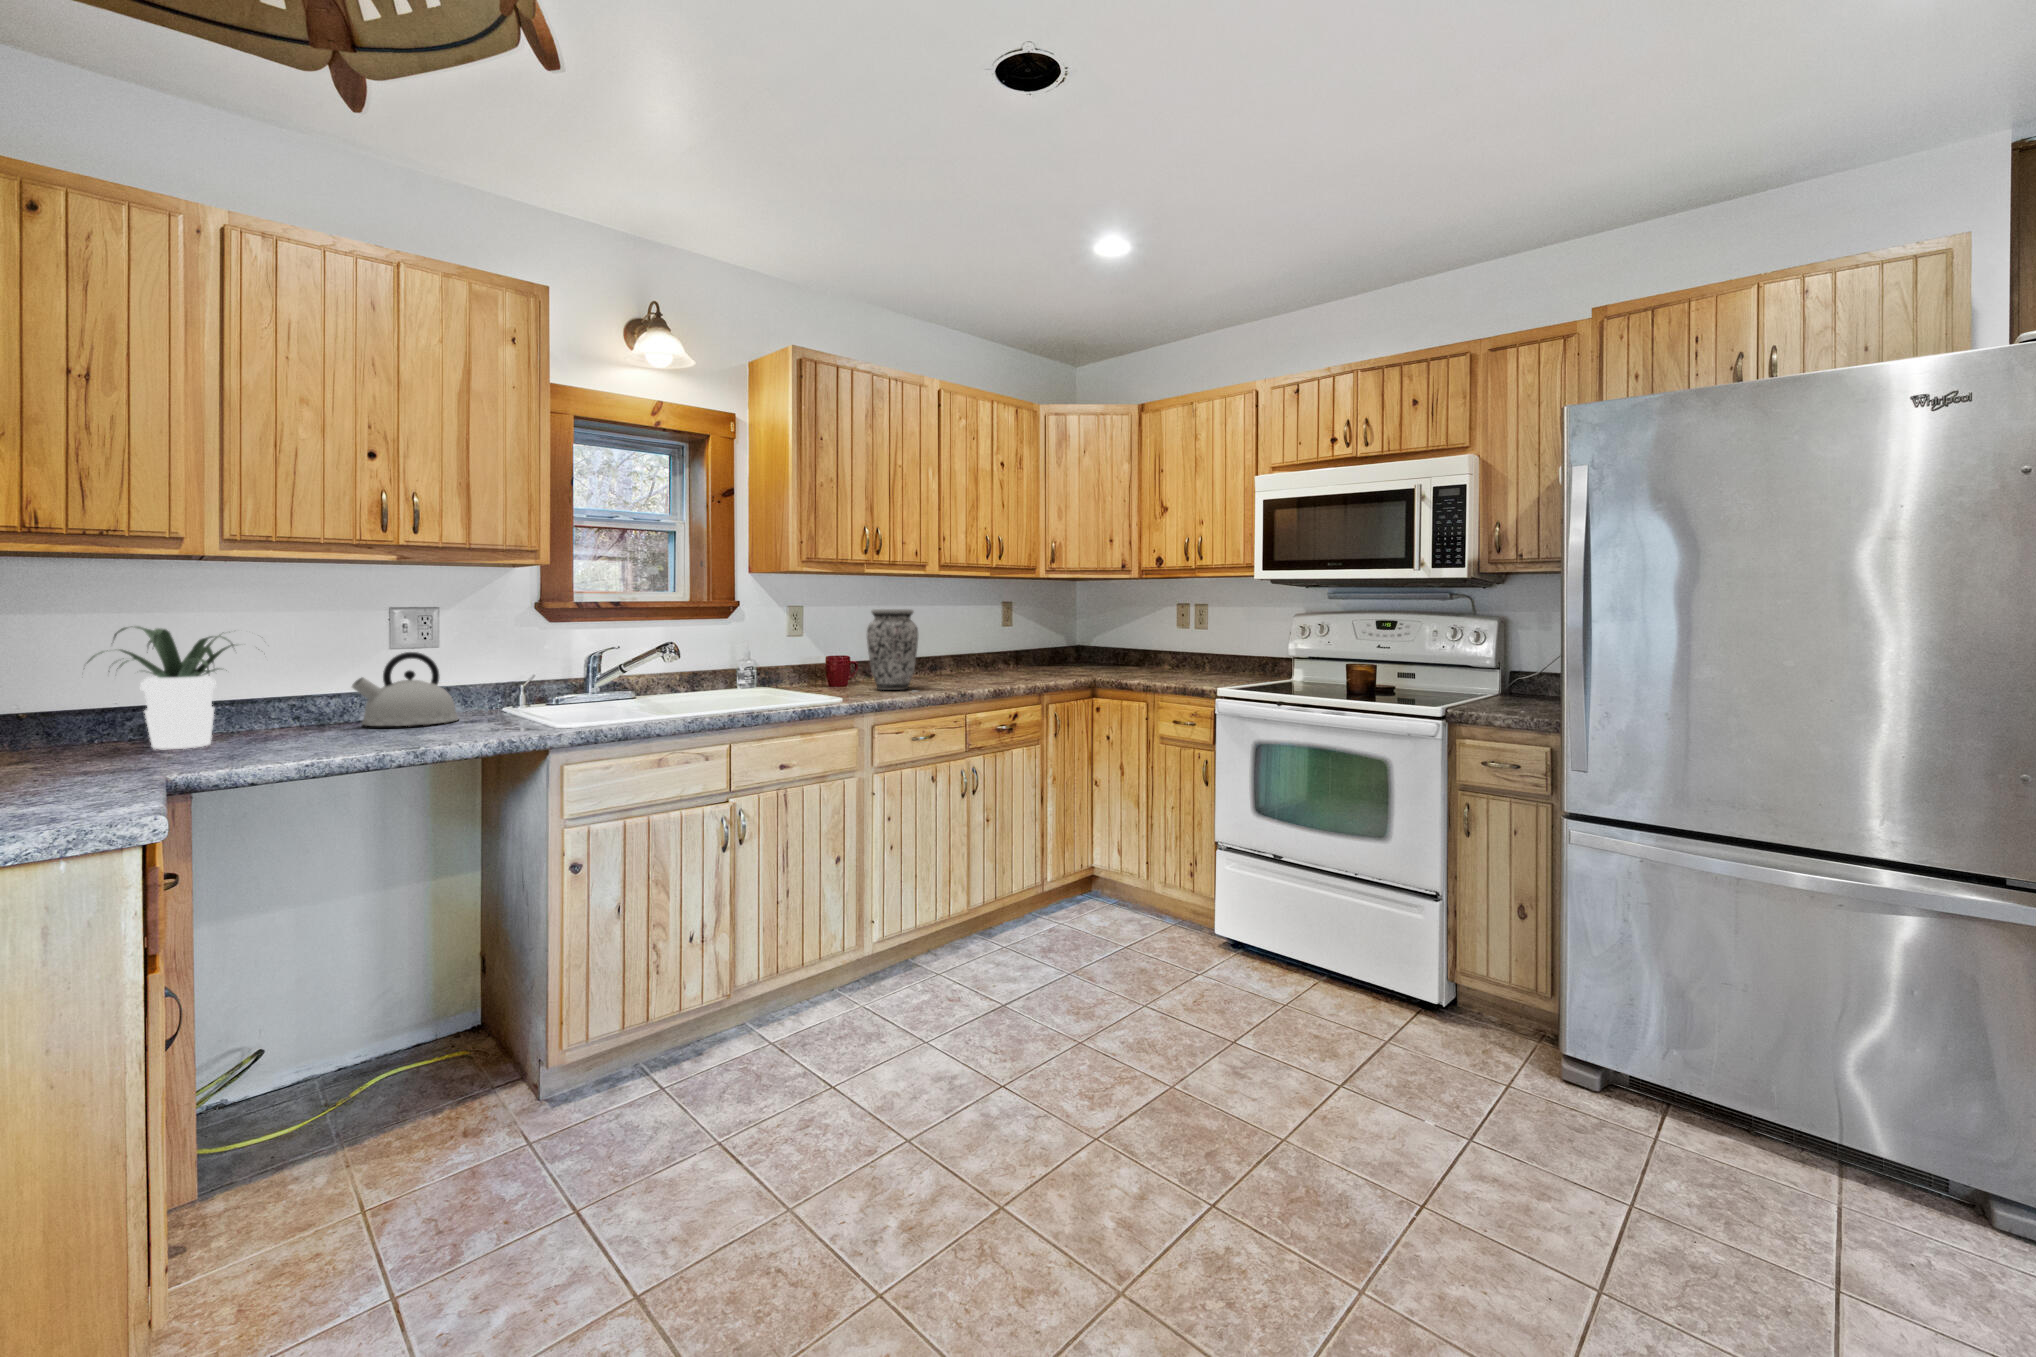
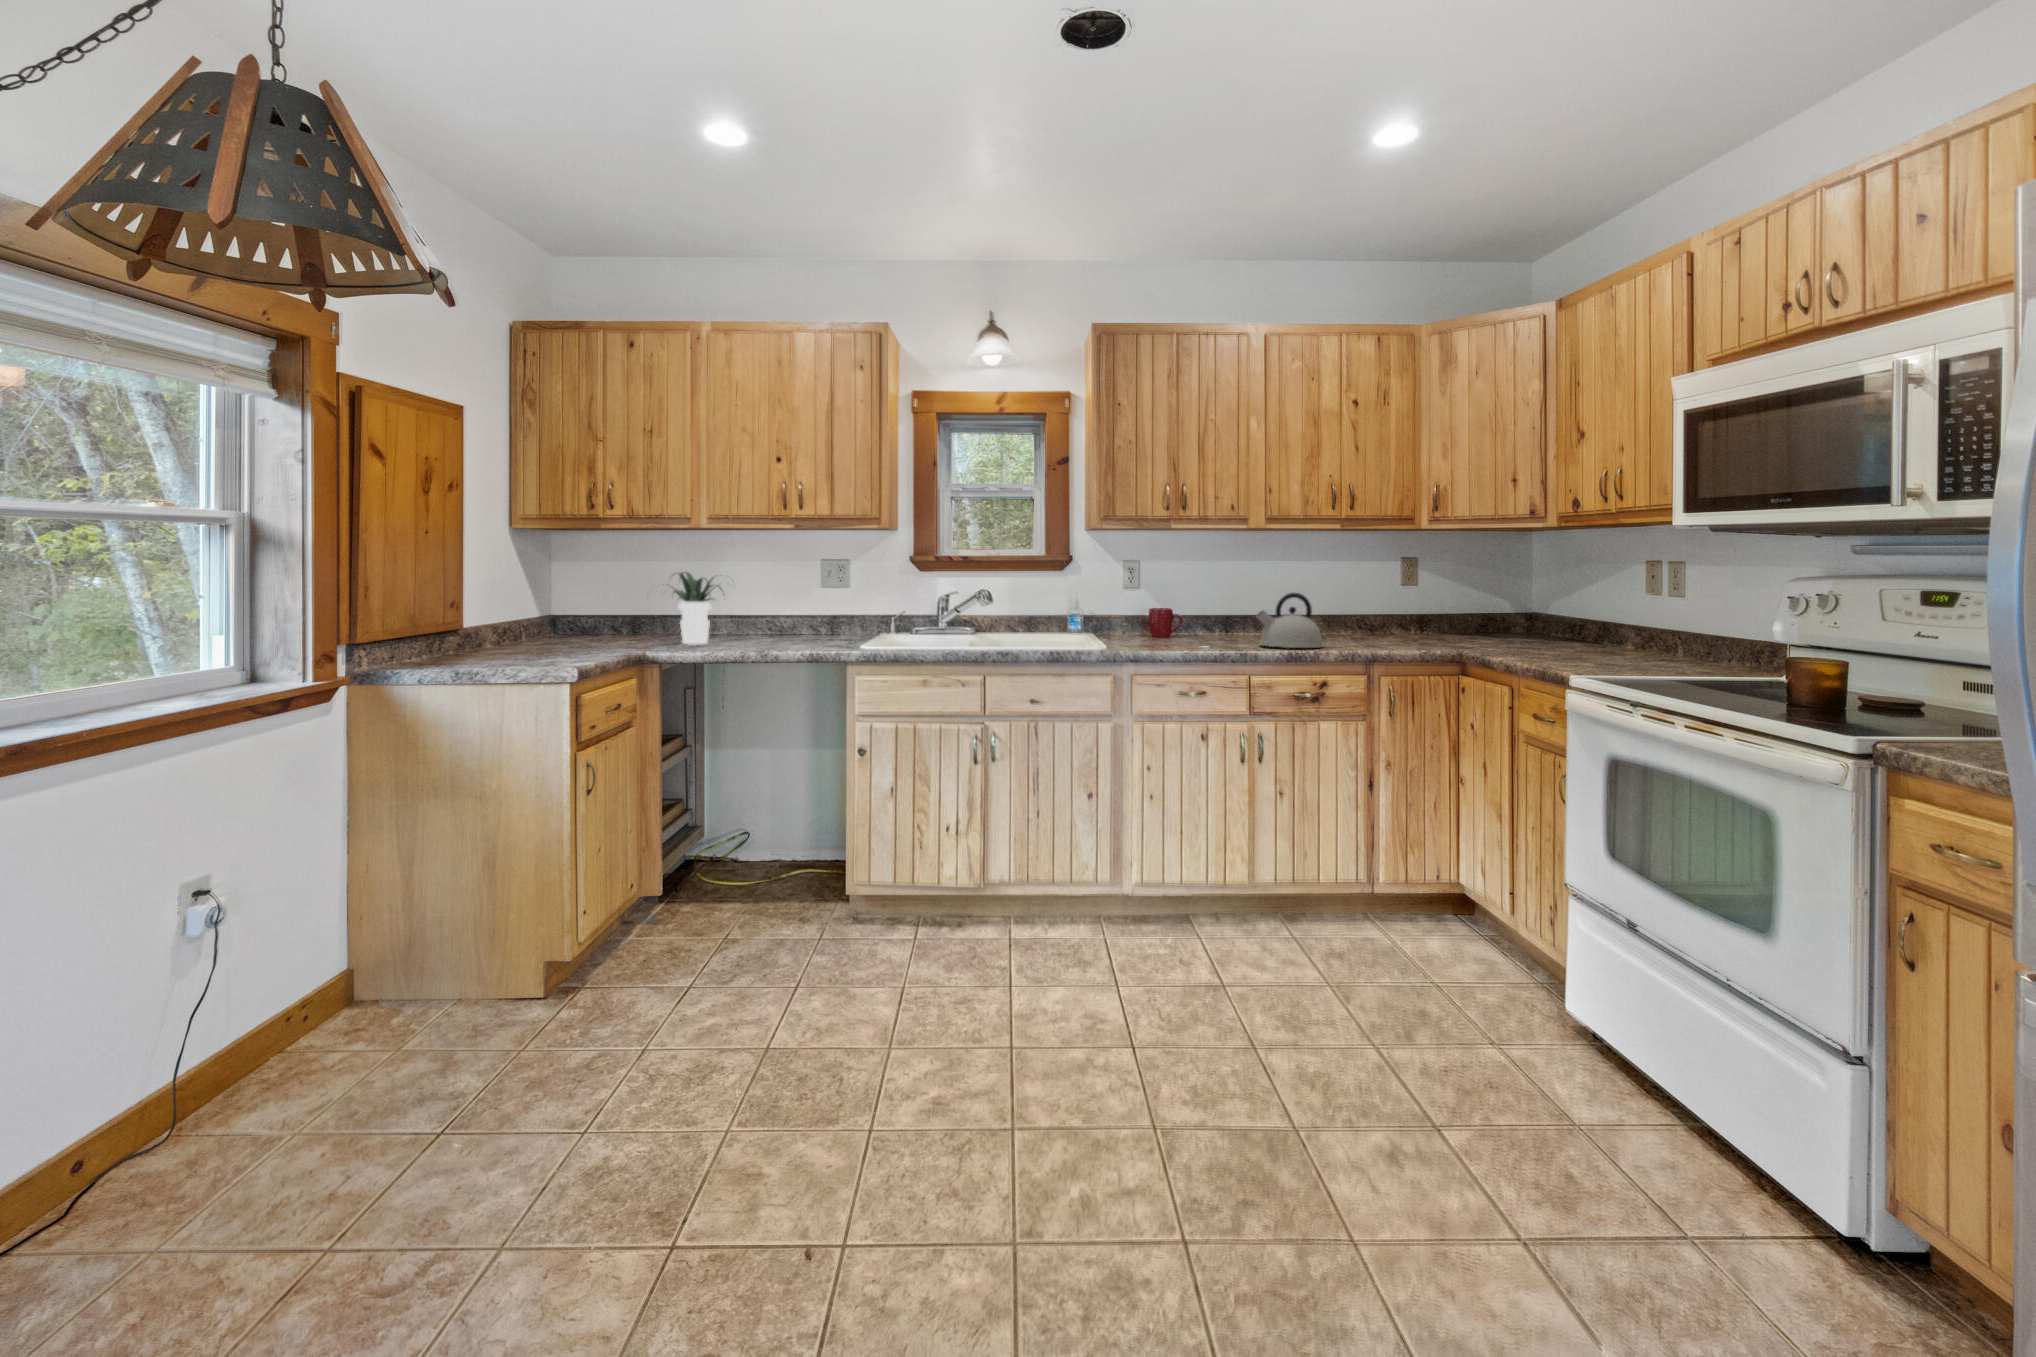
vase: present [867,609,918,690] -> none [1170,565,1222,646]
kettle: present [352,652,458,726] -> present [1257,593,1322,648]

